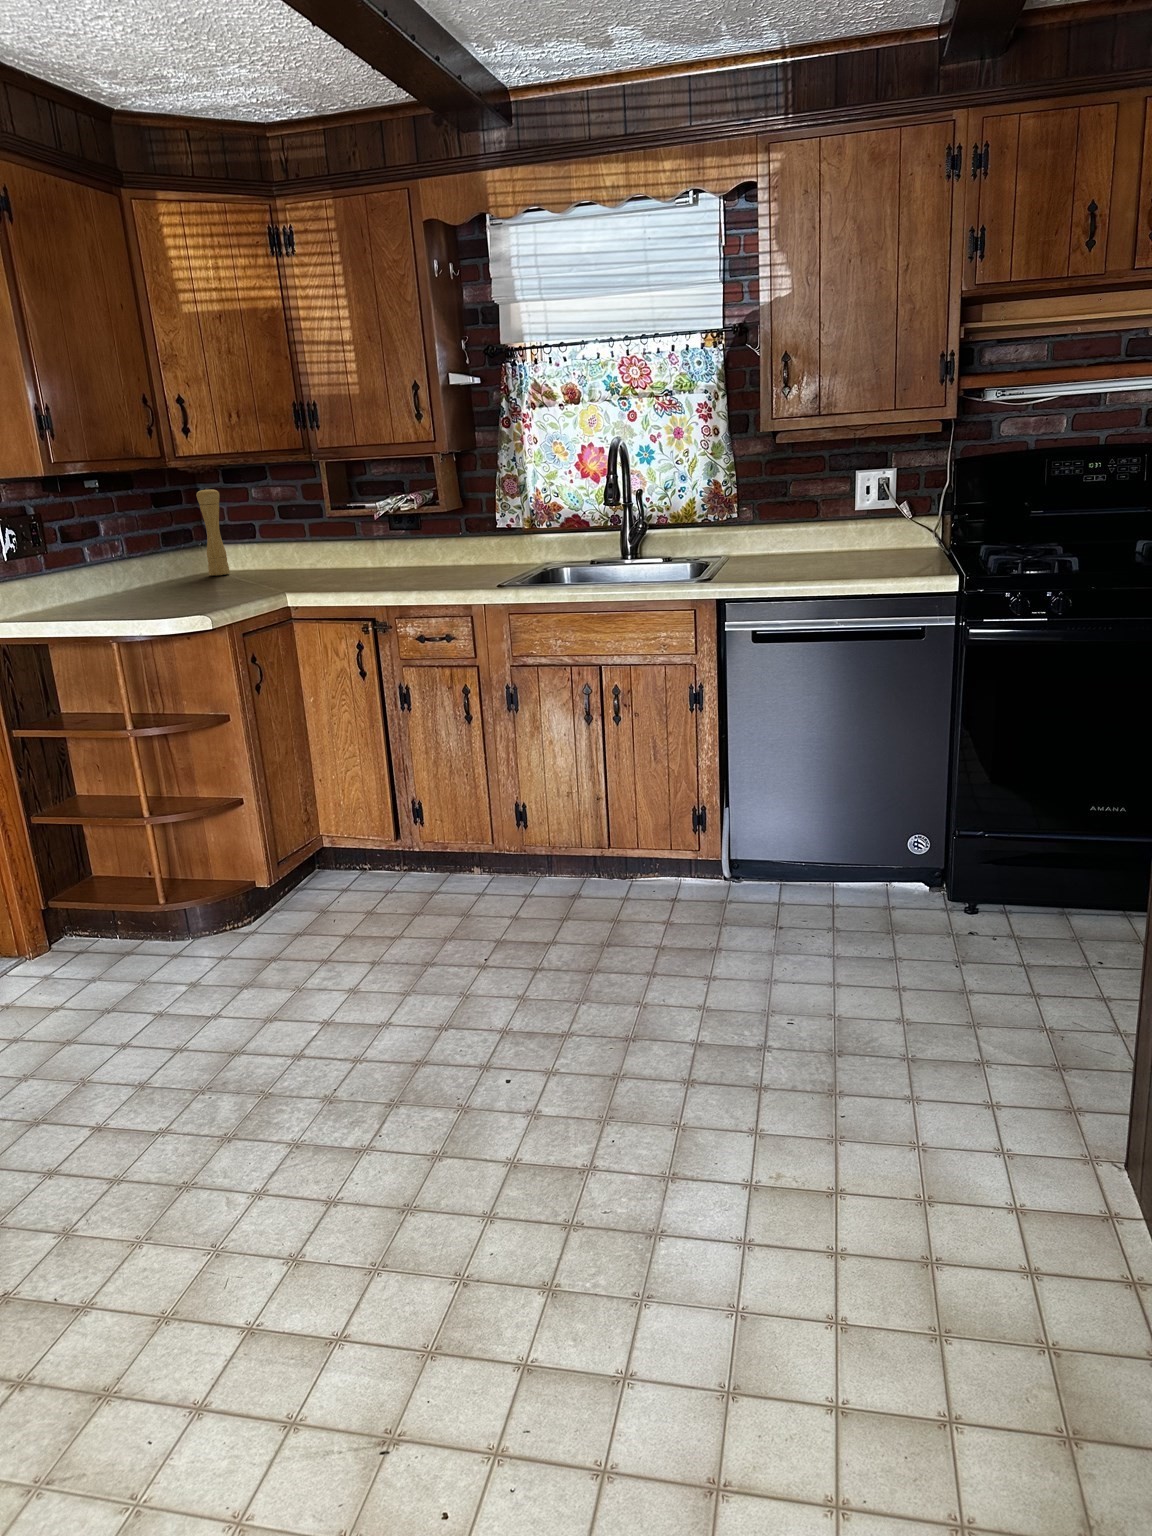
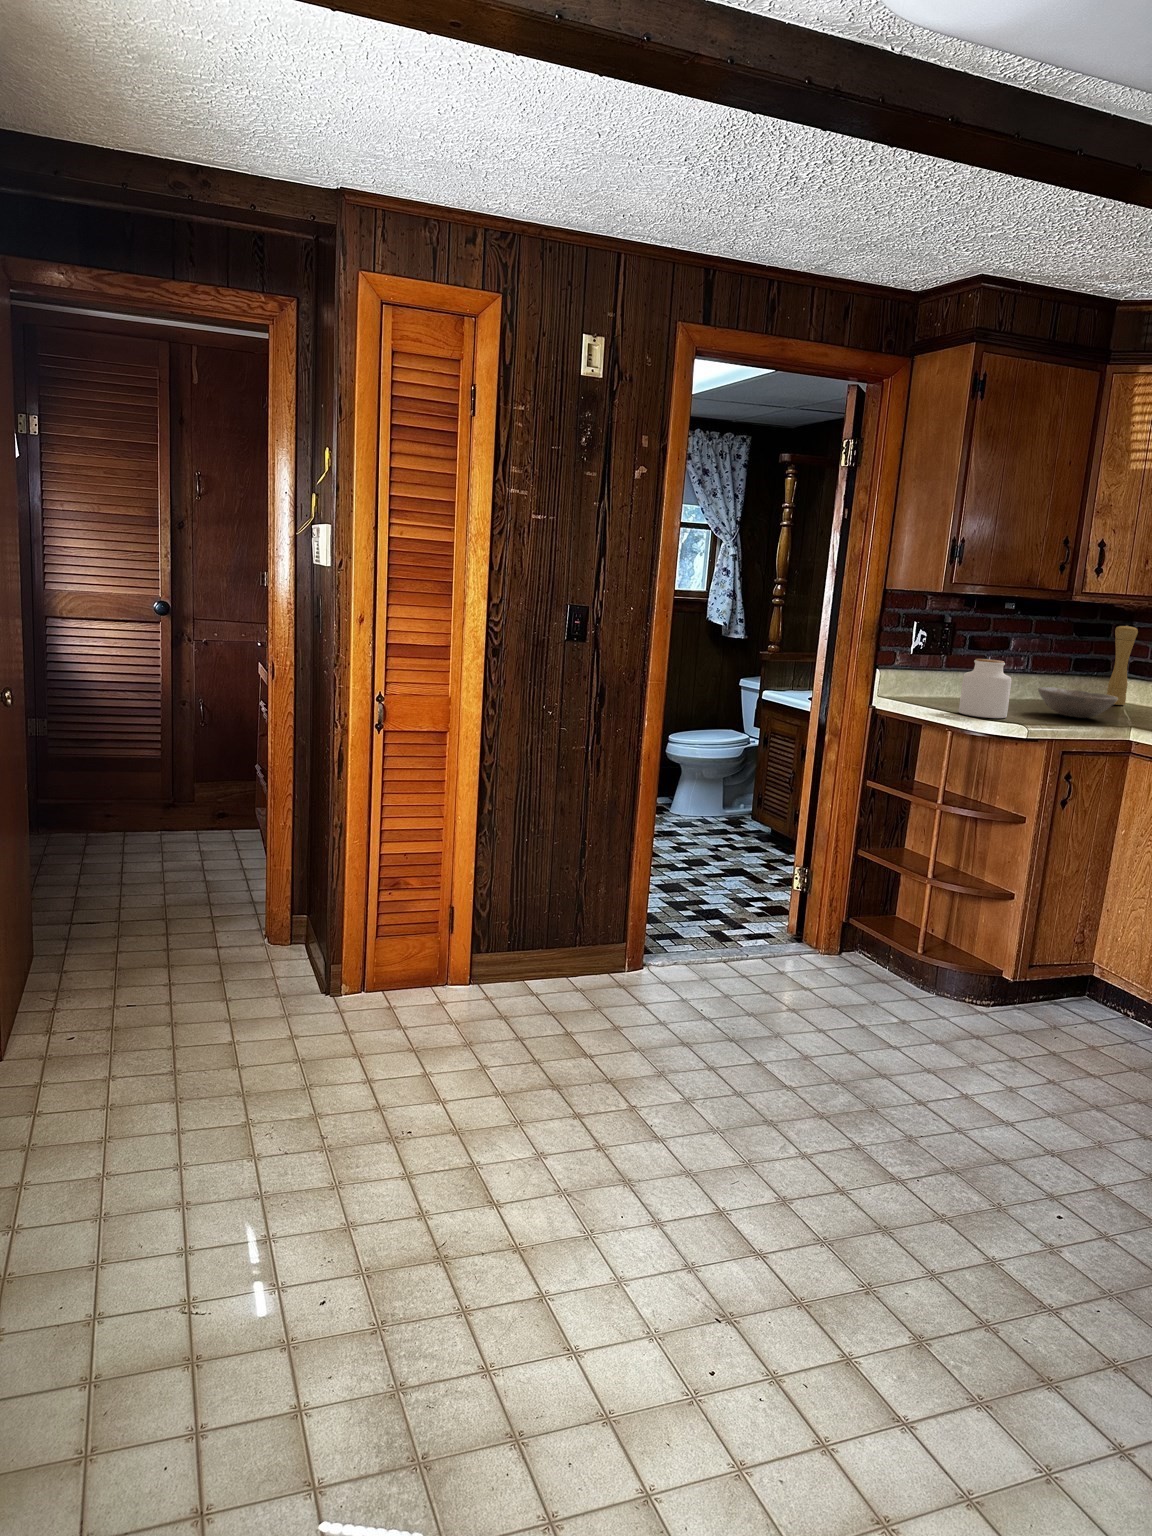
jar: none [102,546,166,618] -> present [959,659,1012,718]
bowl: none [172,564,257,595] -> present [1038,687,1117,718]

